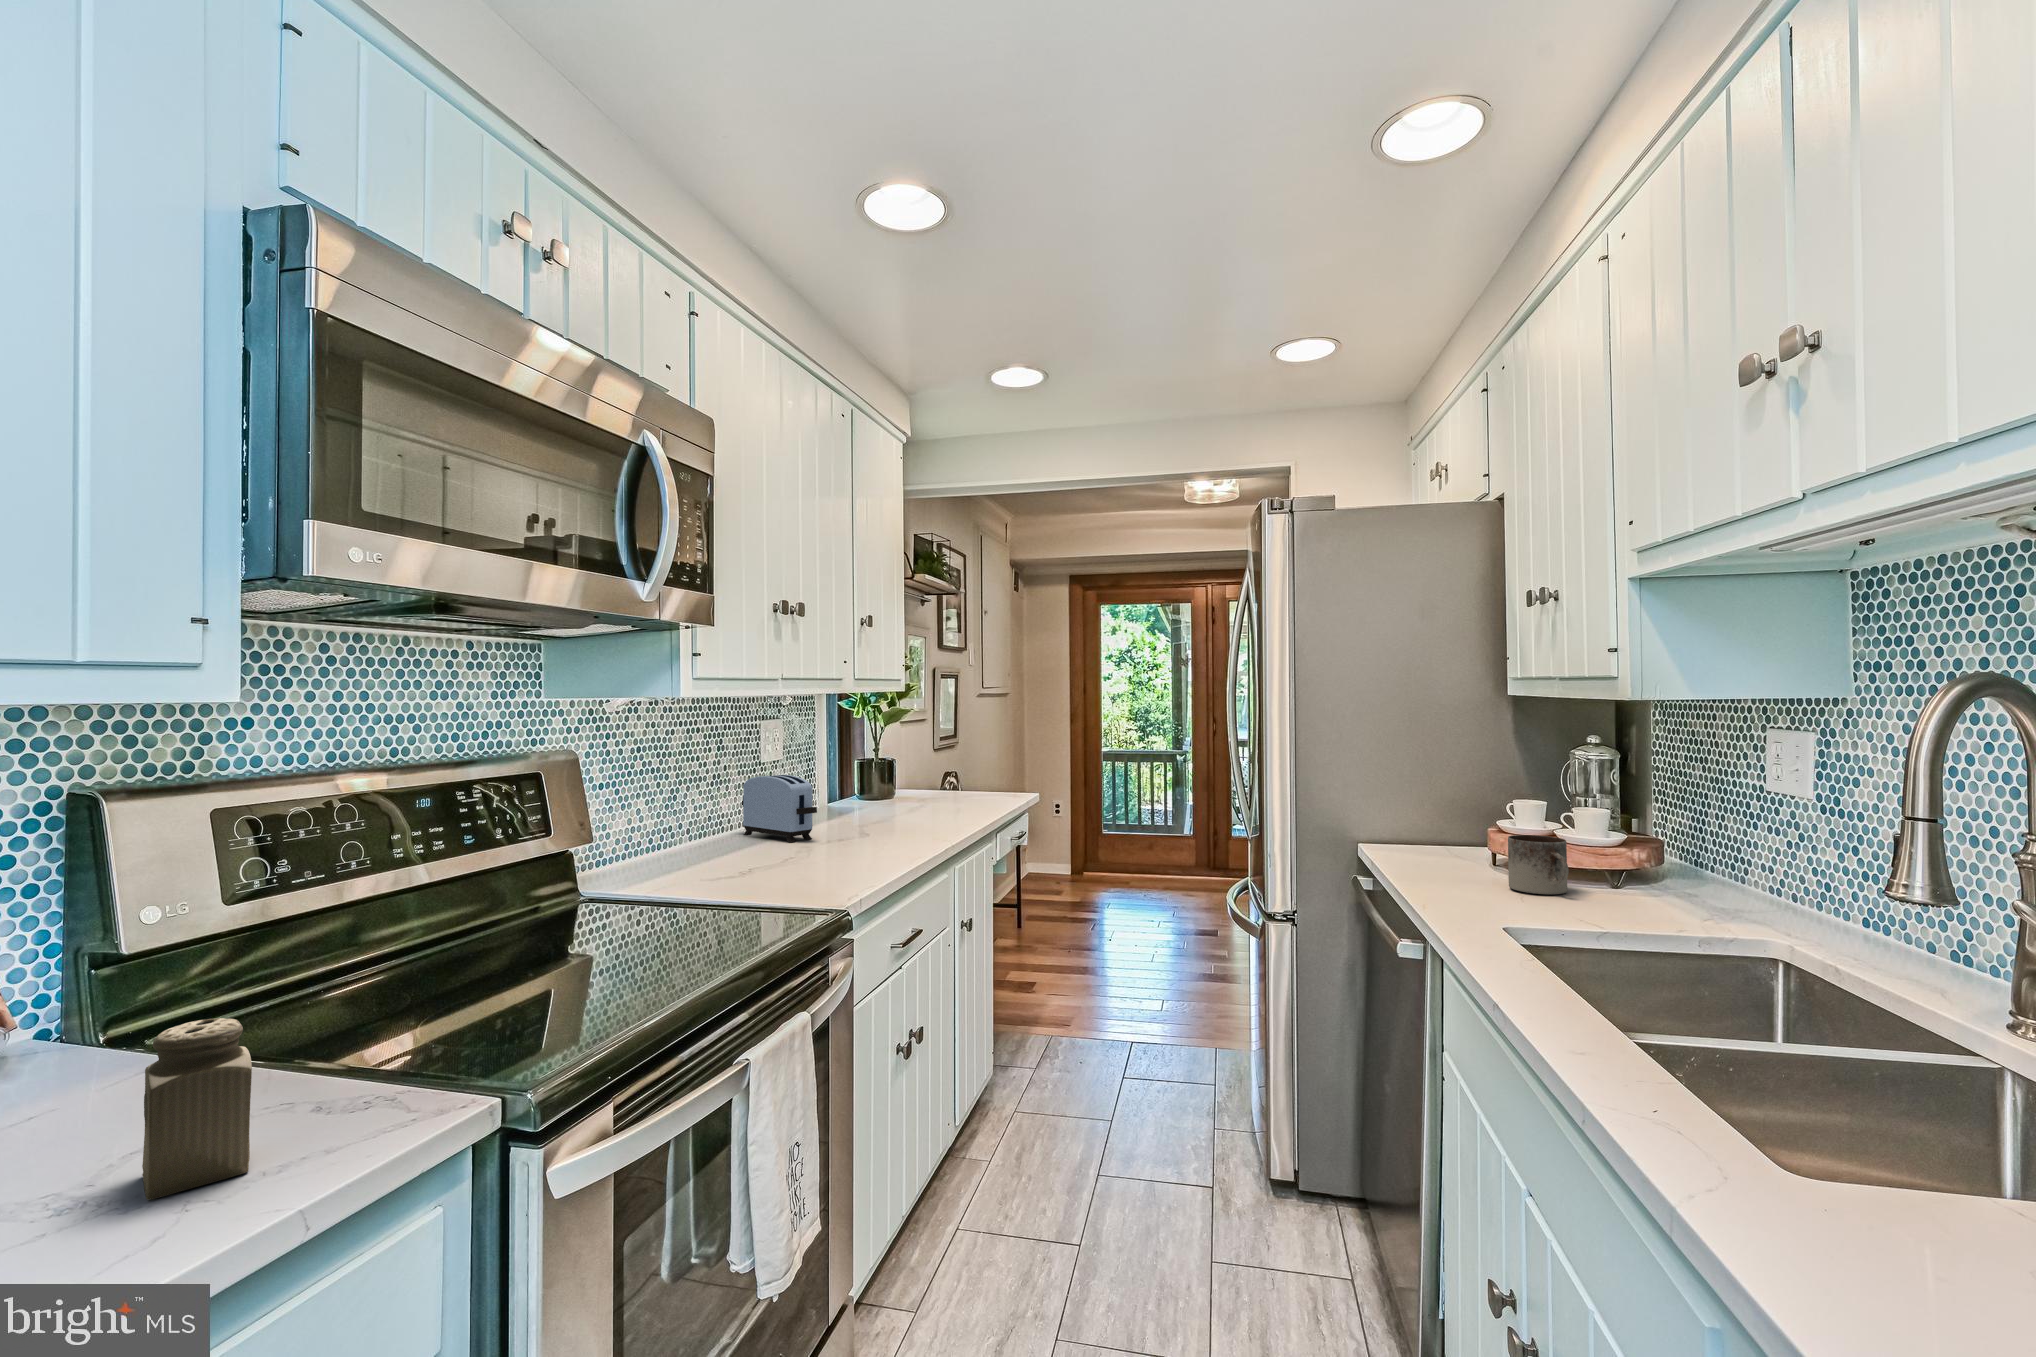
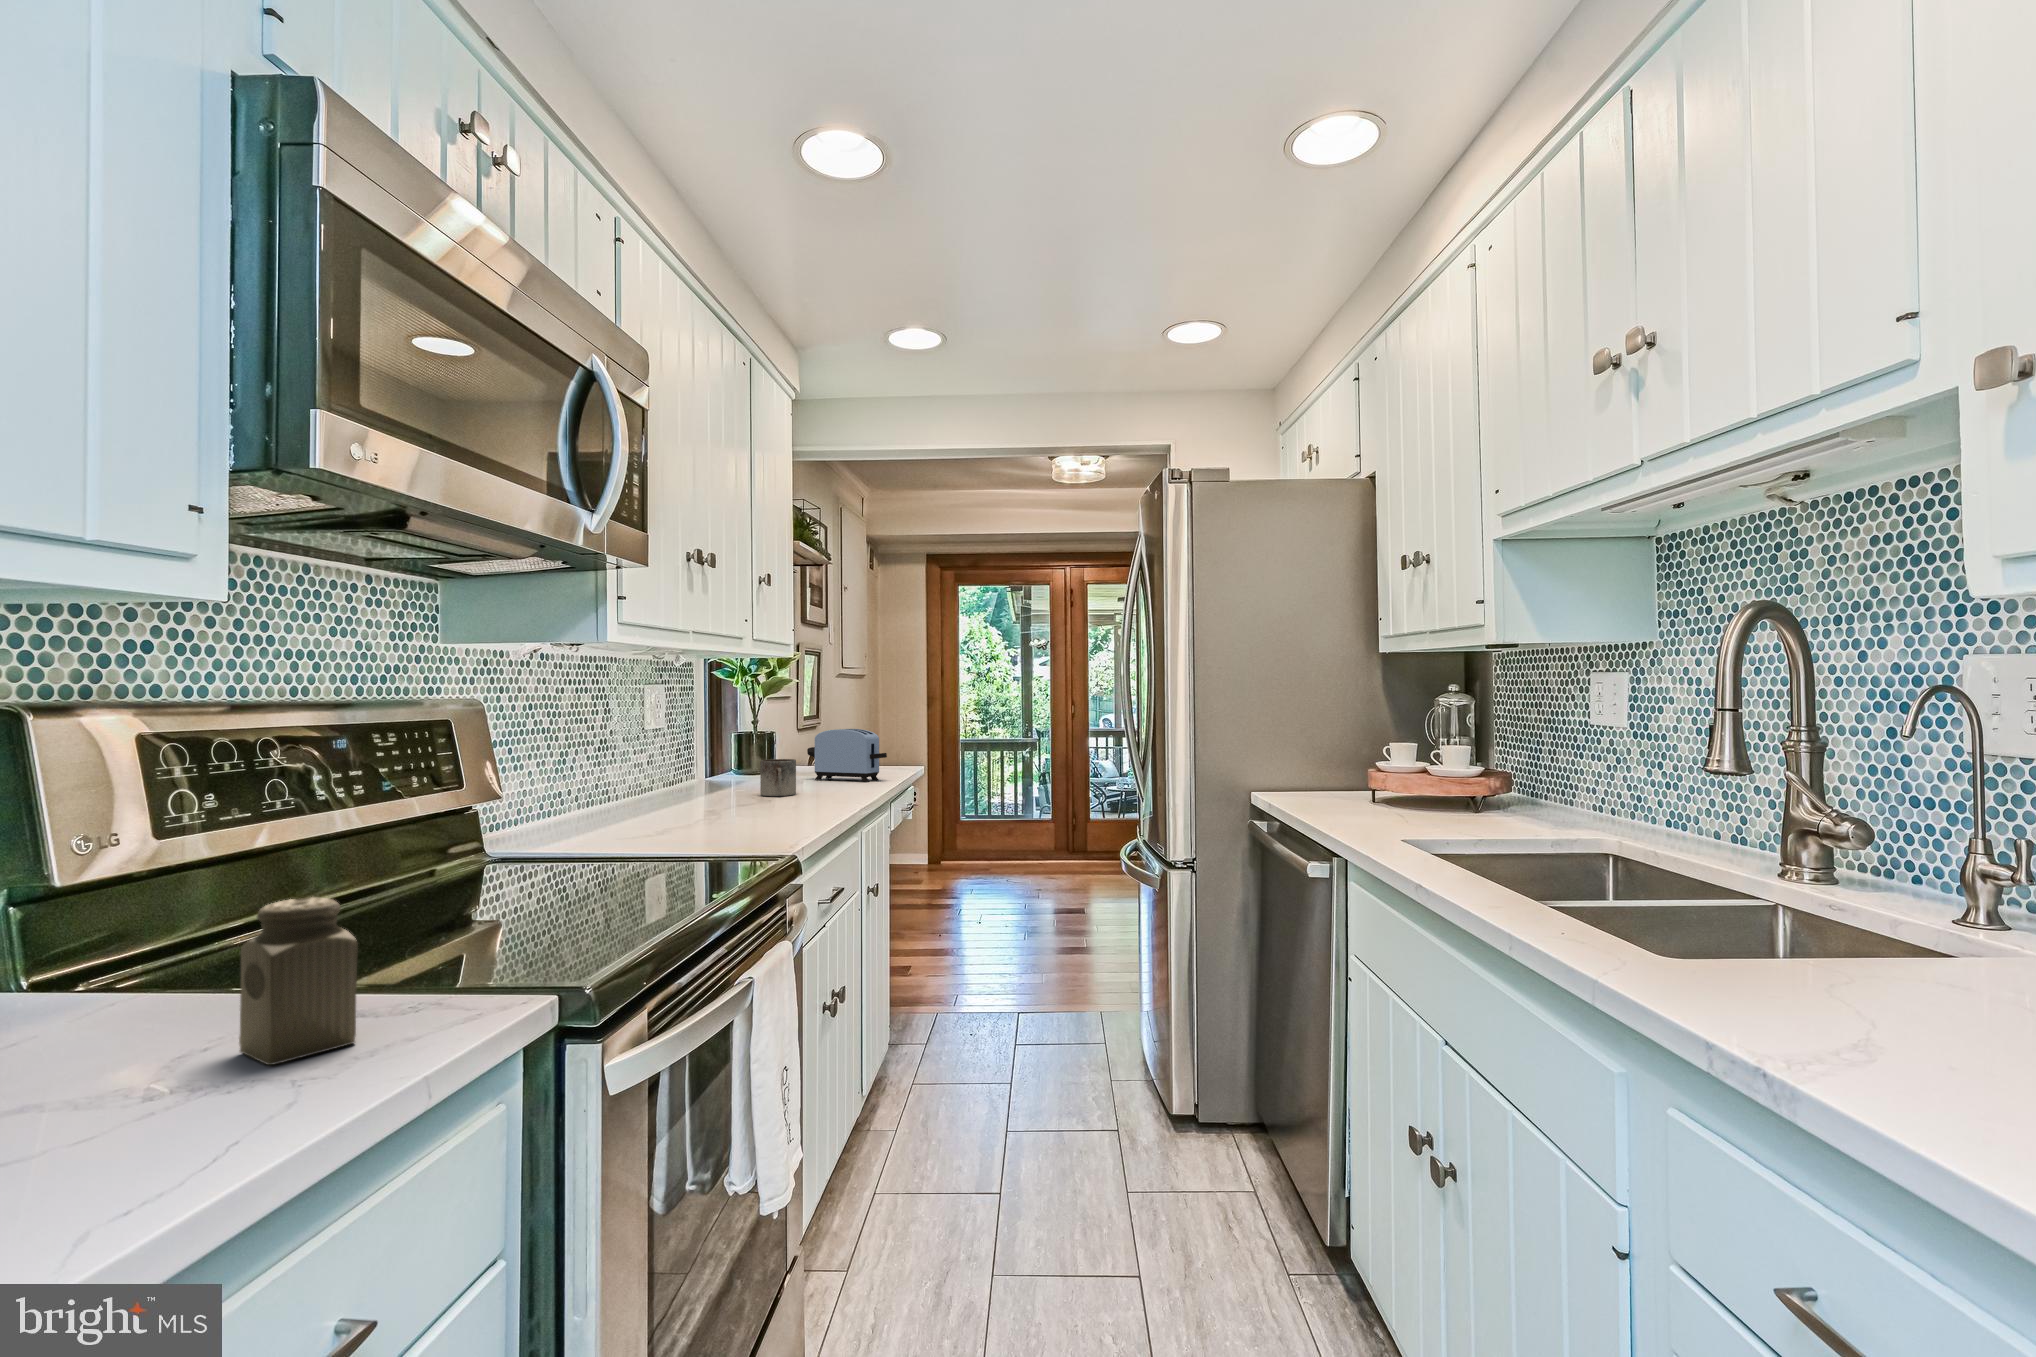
toaster: present [742,775,817,842] -> present [807,729,887,782]
mug: present [1508,835,1569,894] -> present [760,759,796,796]

